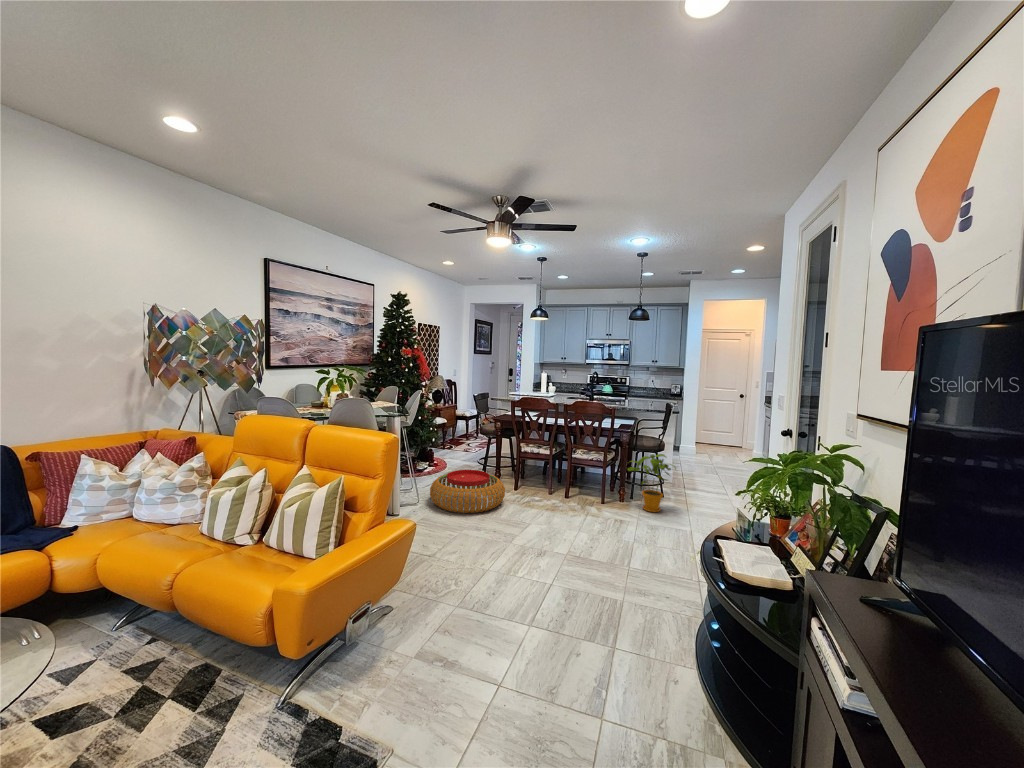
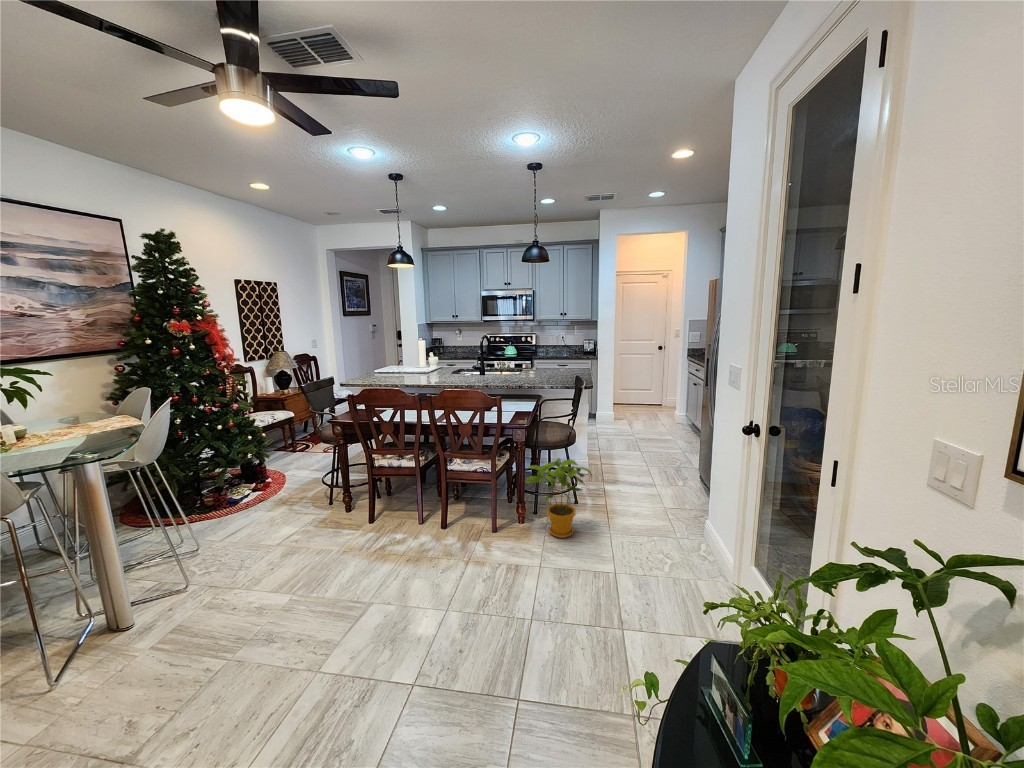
pouf: present [430,470,505,513] -> none [205,508,344,598]

